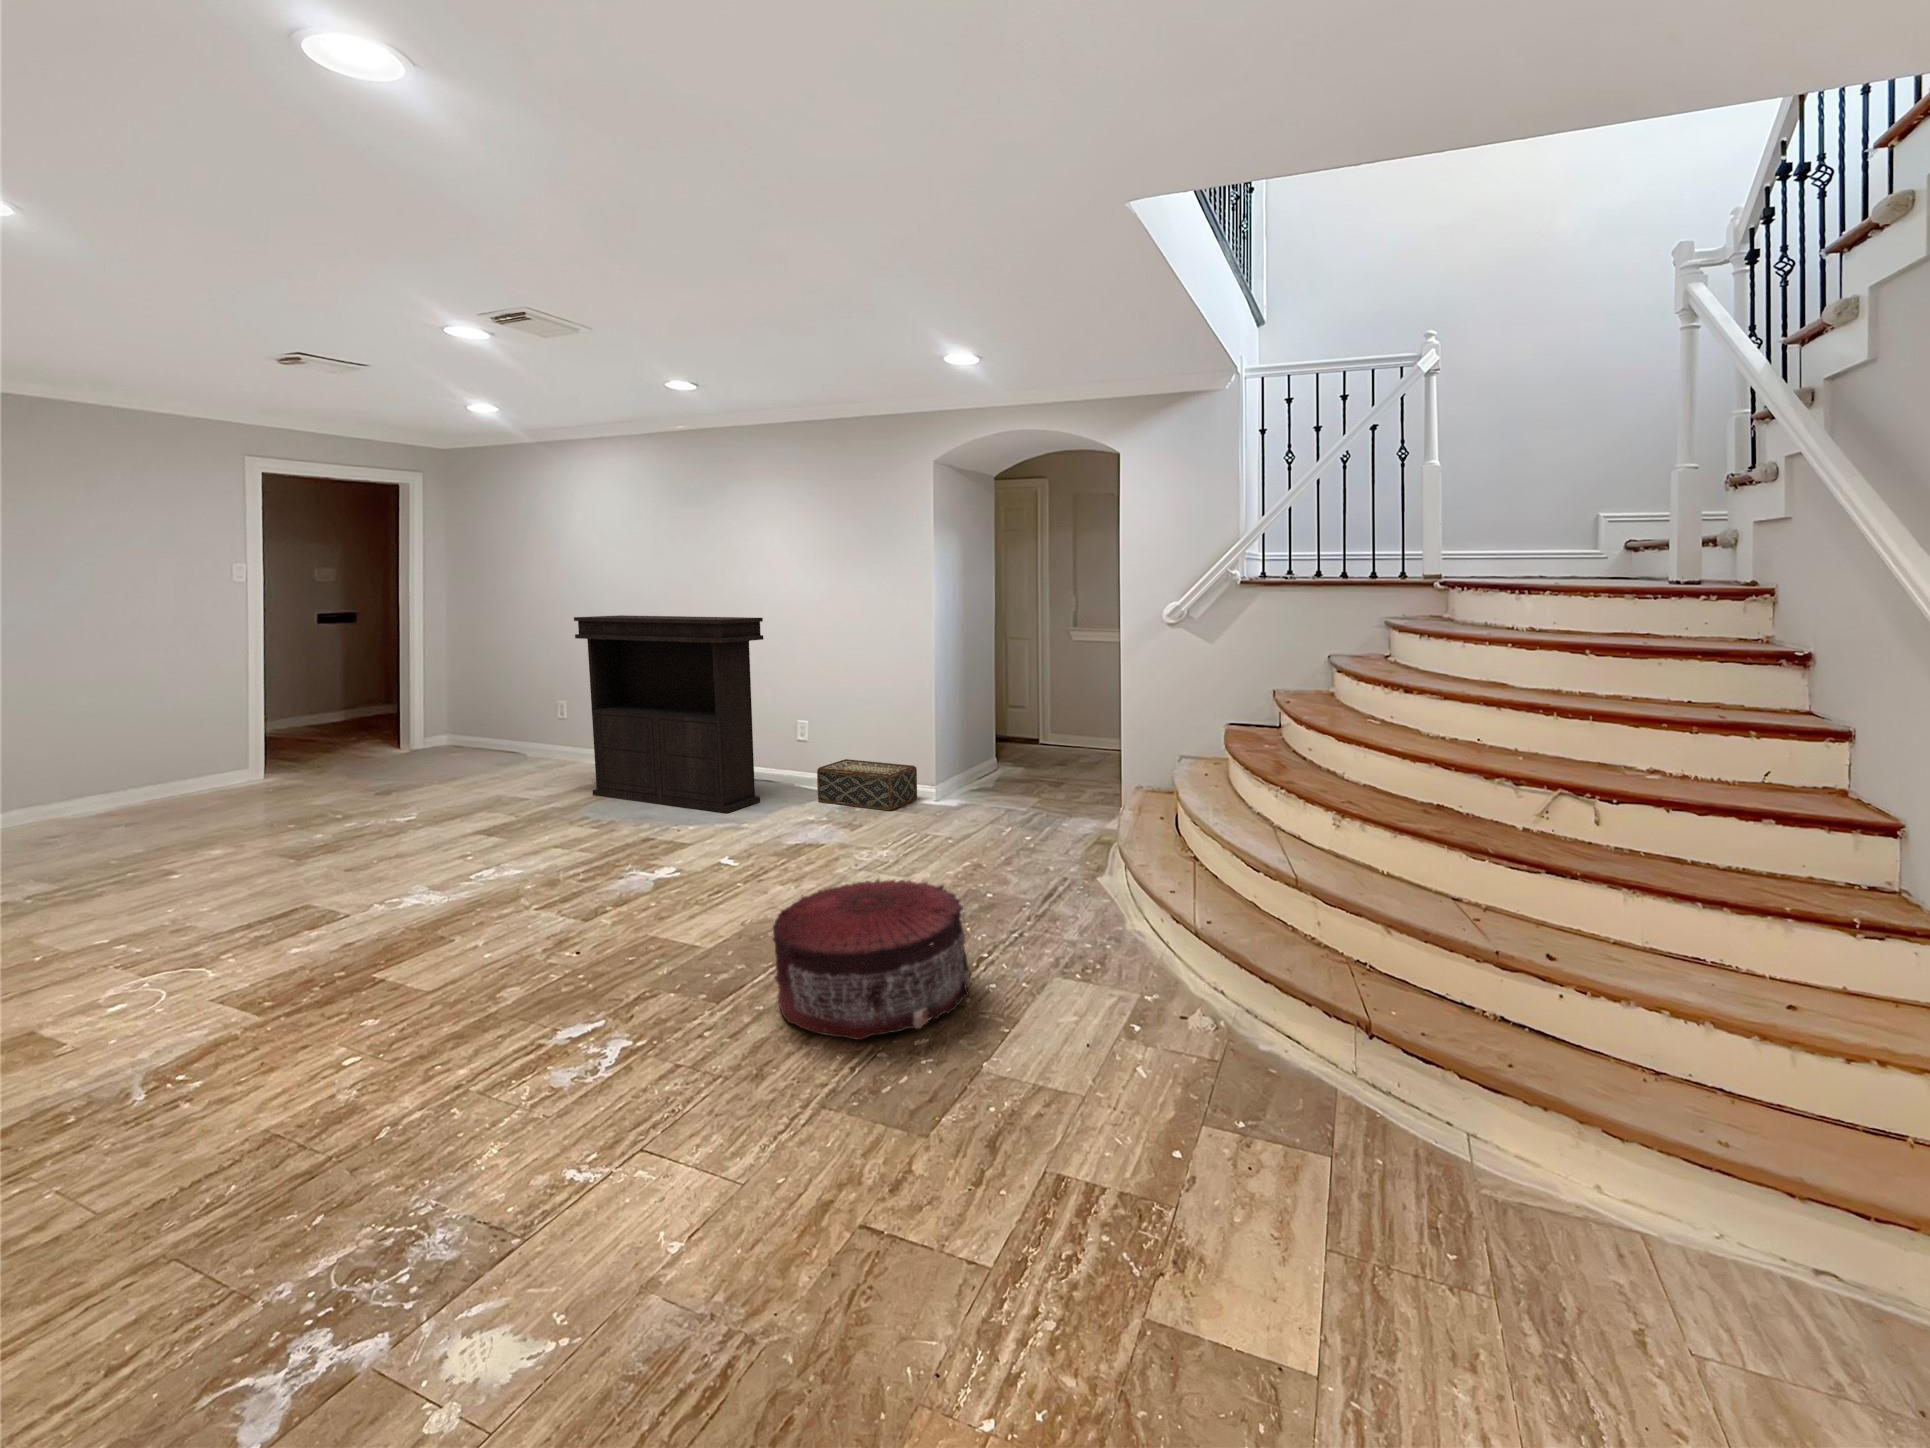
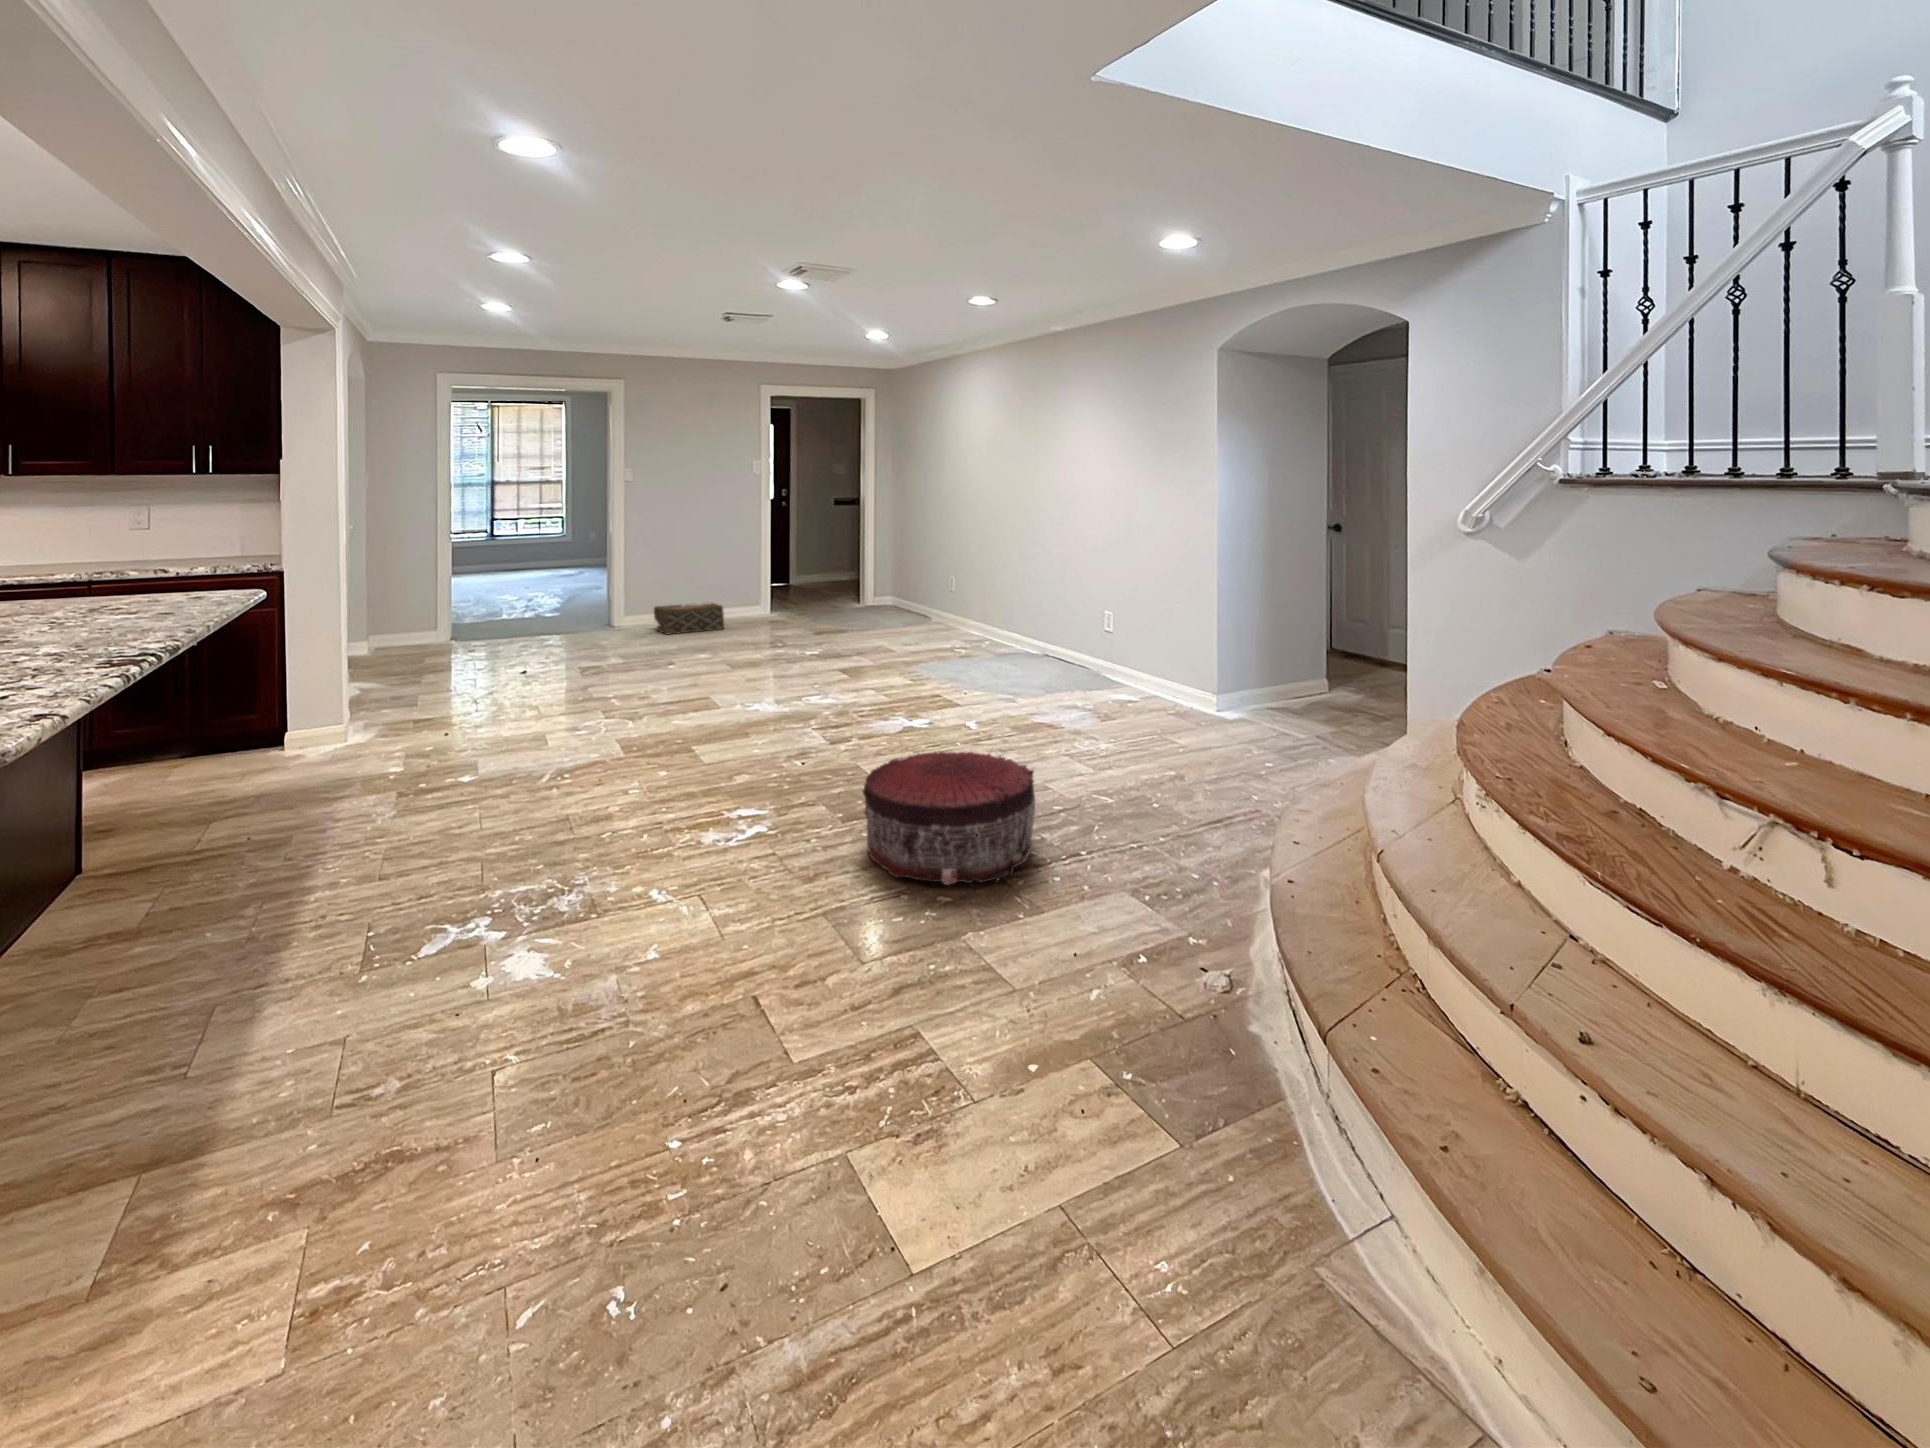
console table: present [574,615,763,813] -> none [929,508,1062,688]
woven basket: present [817,759,917,810] -> present [654,603,724,634]

